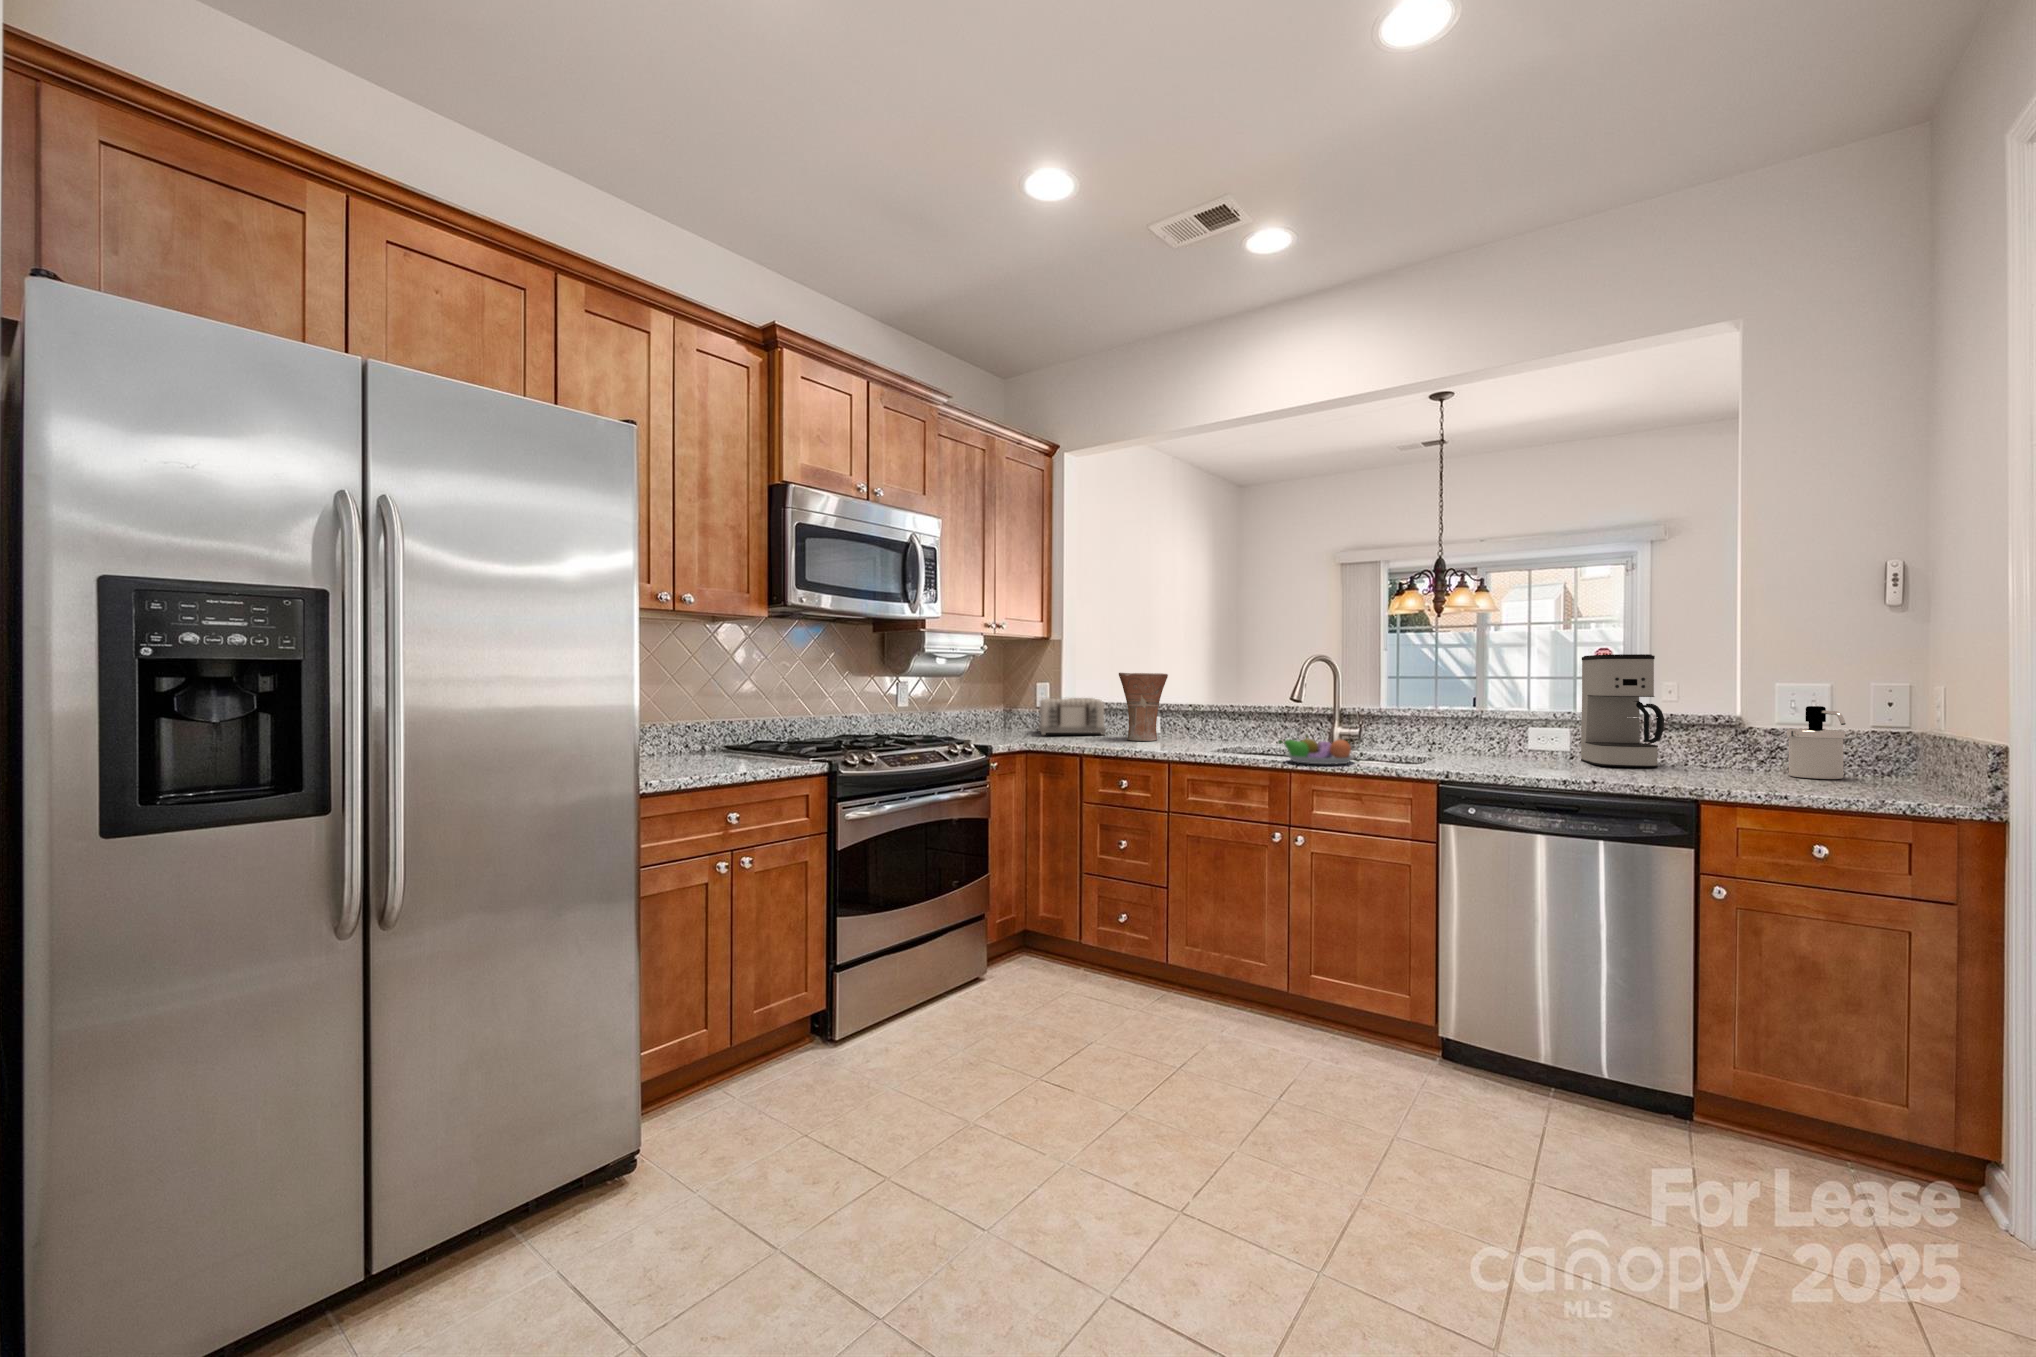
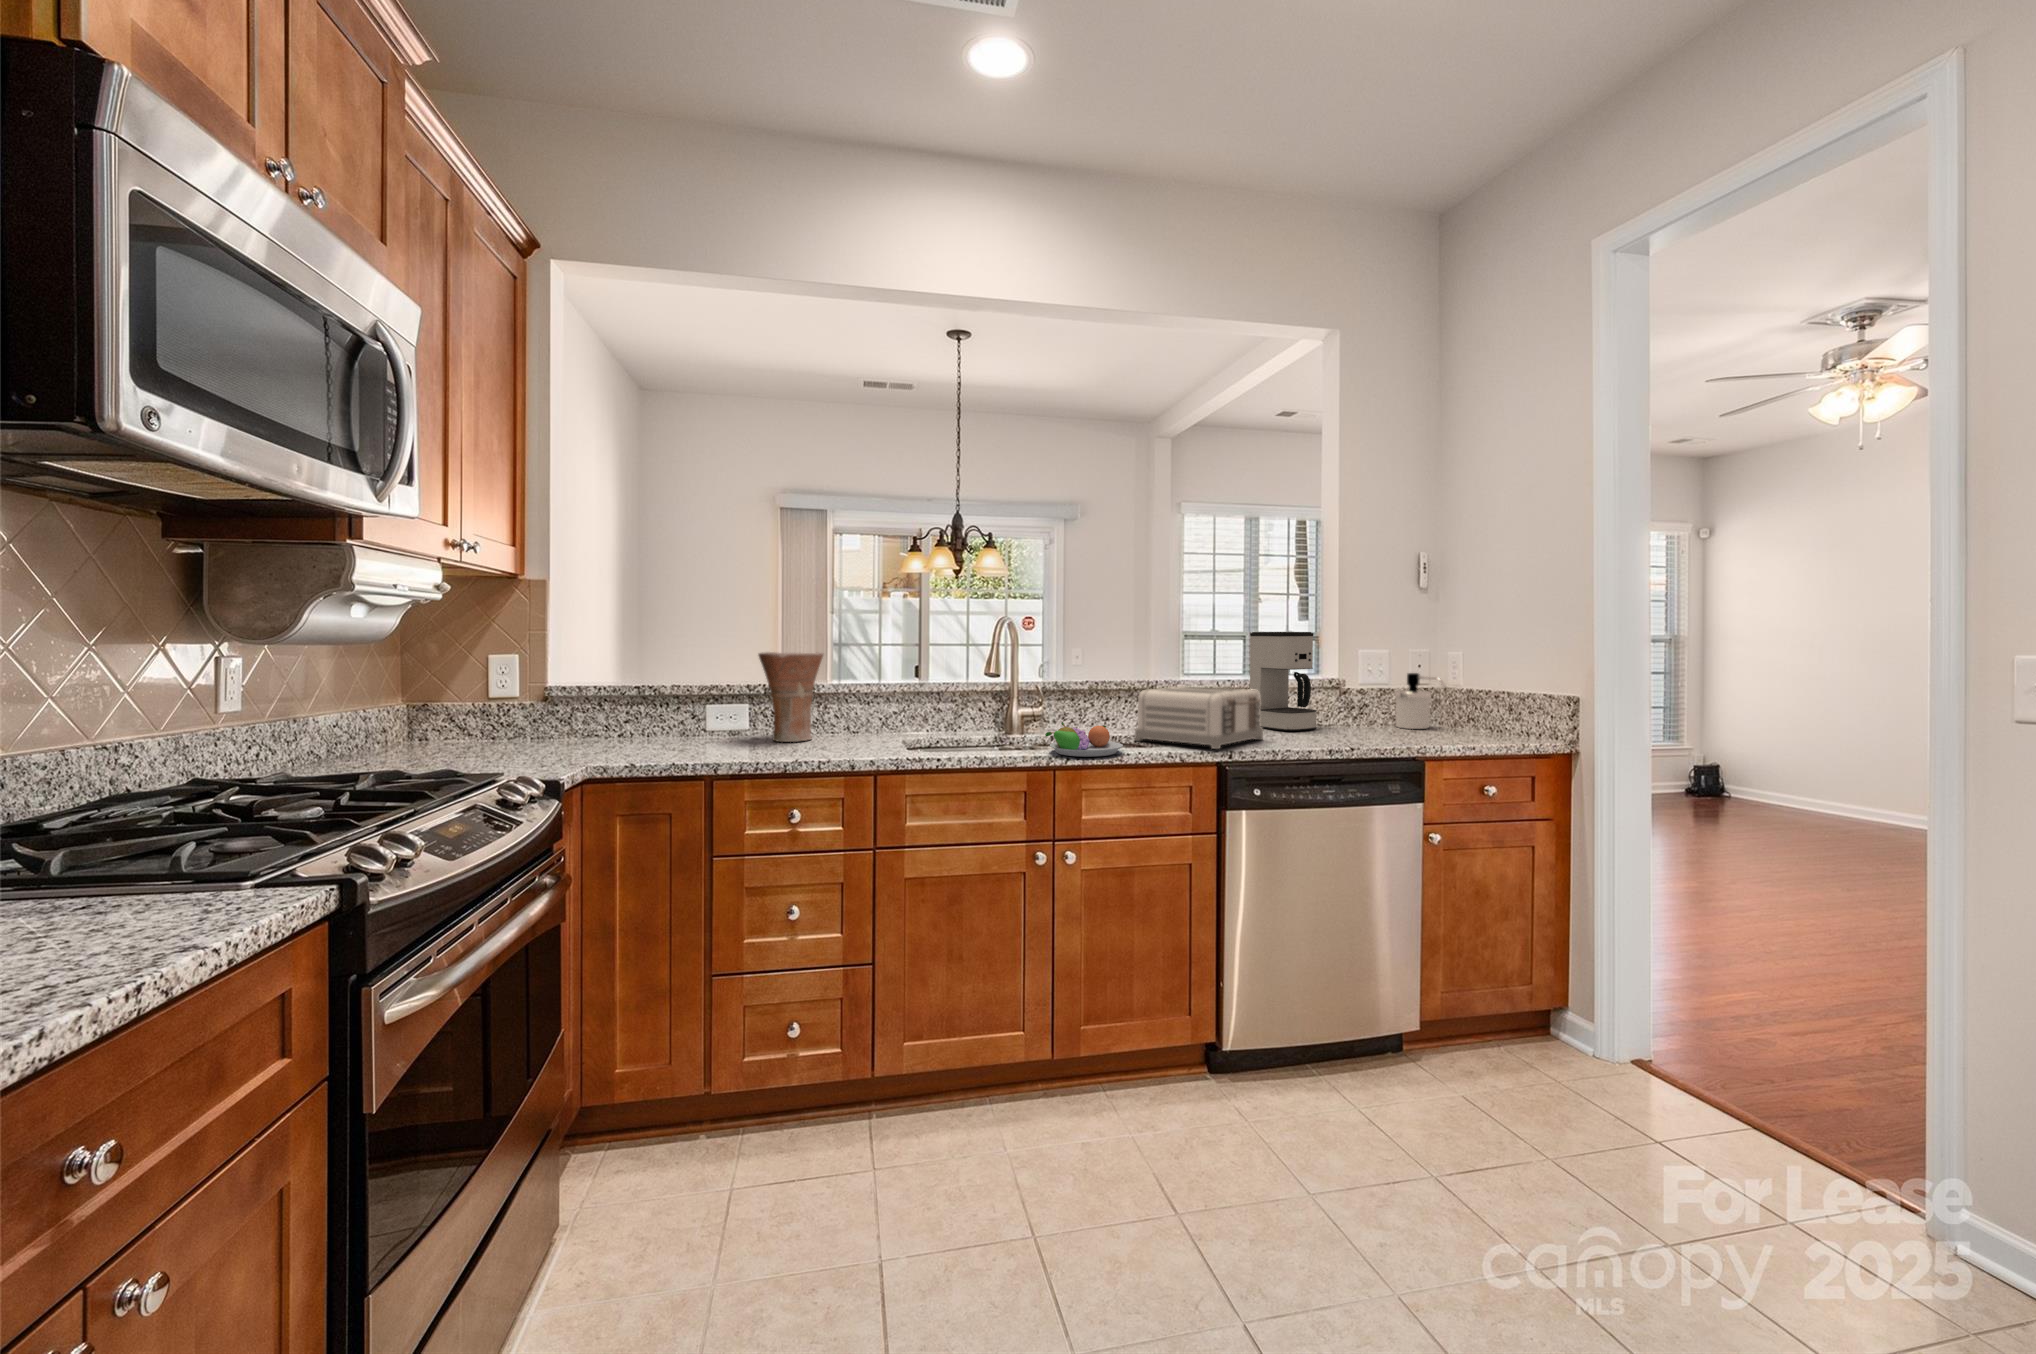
toaster: present [1038,698,1106,735] -> present [1135,686,1263,749]

